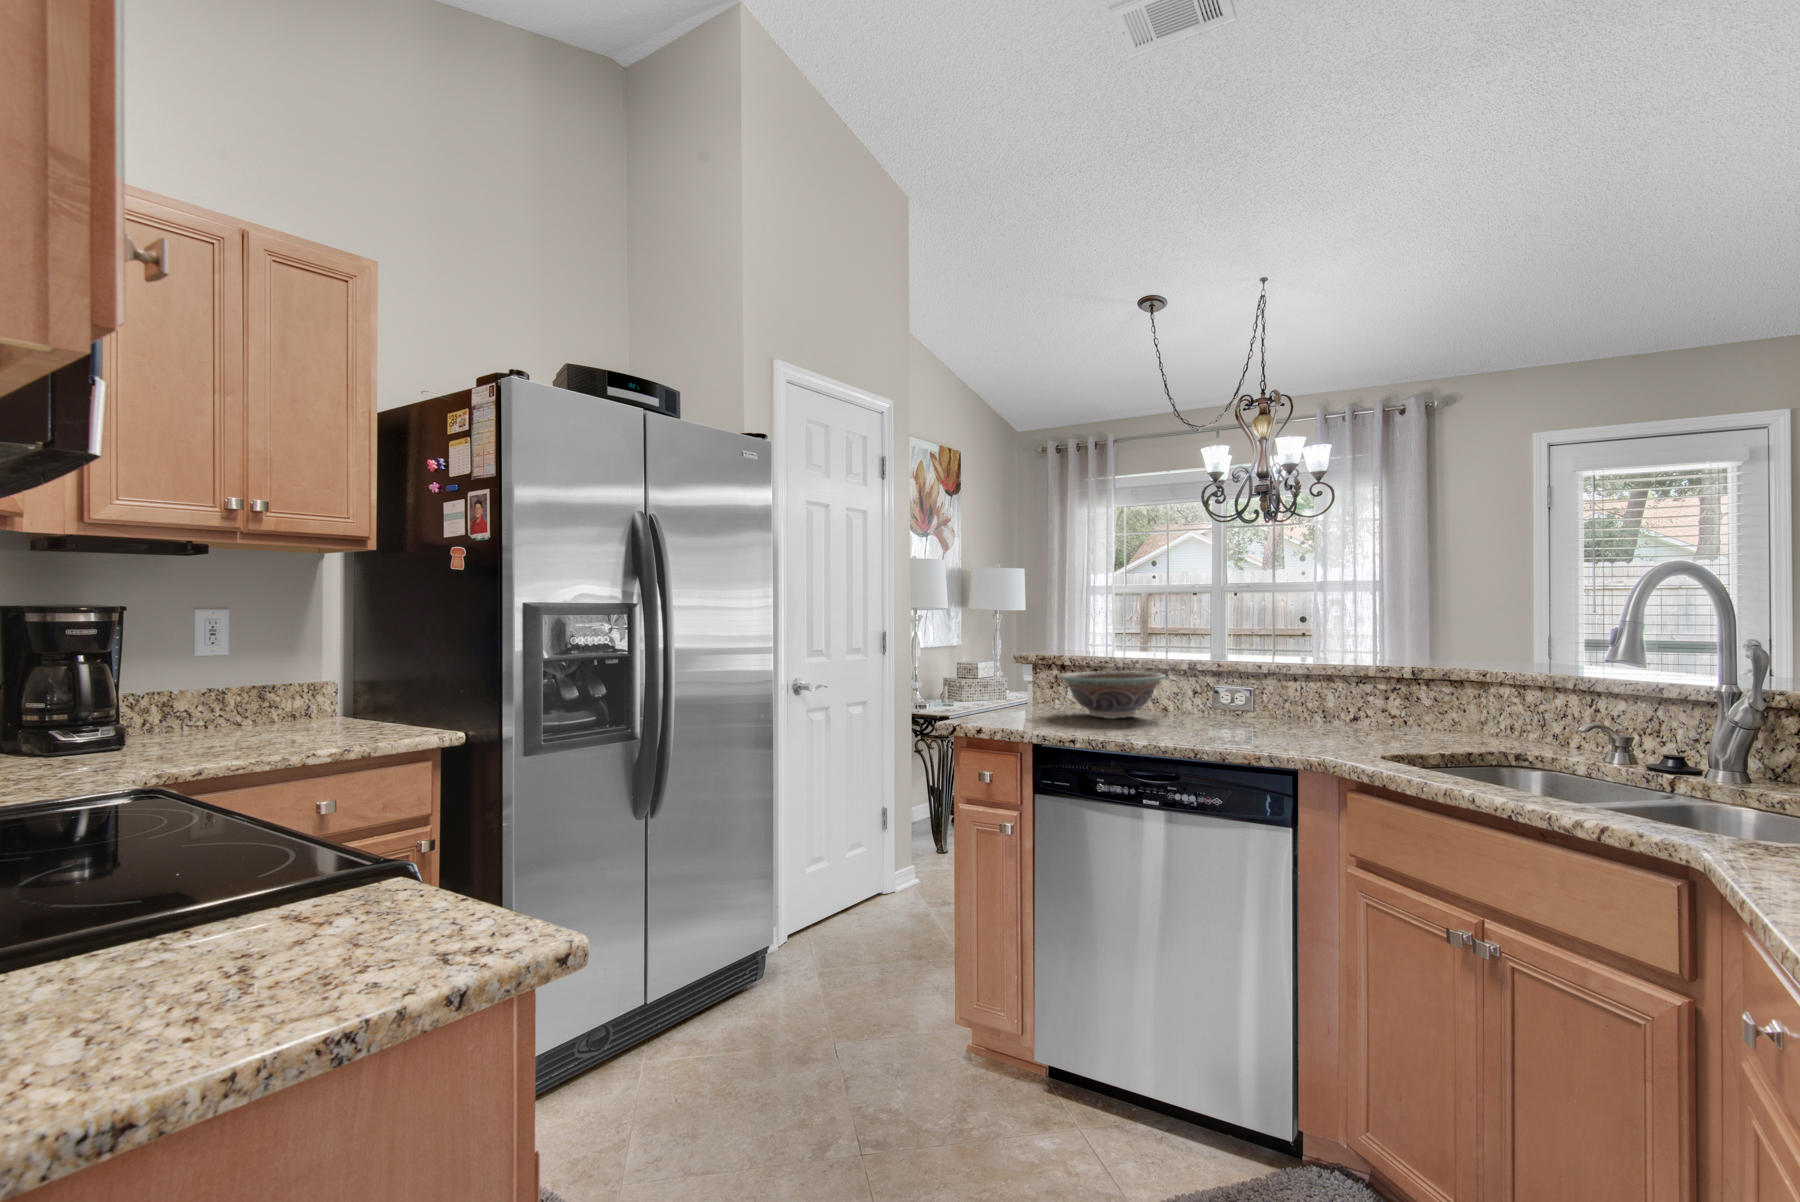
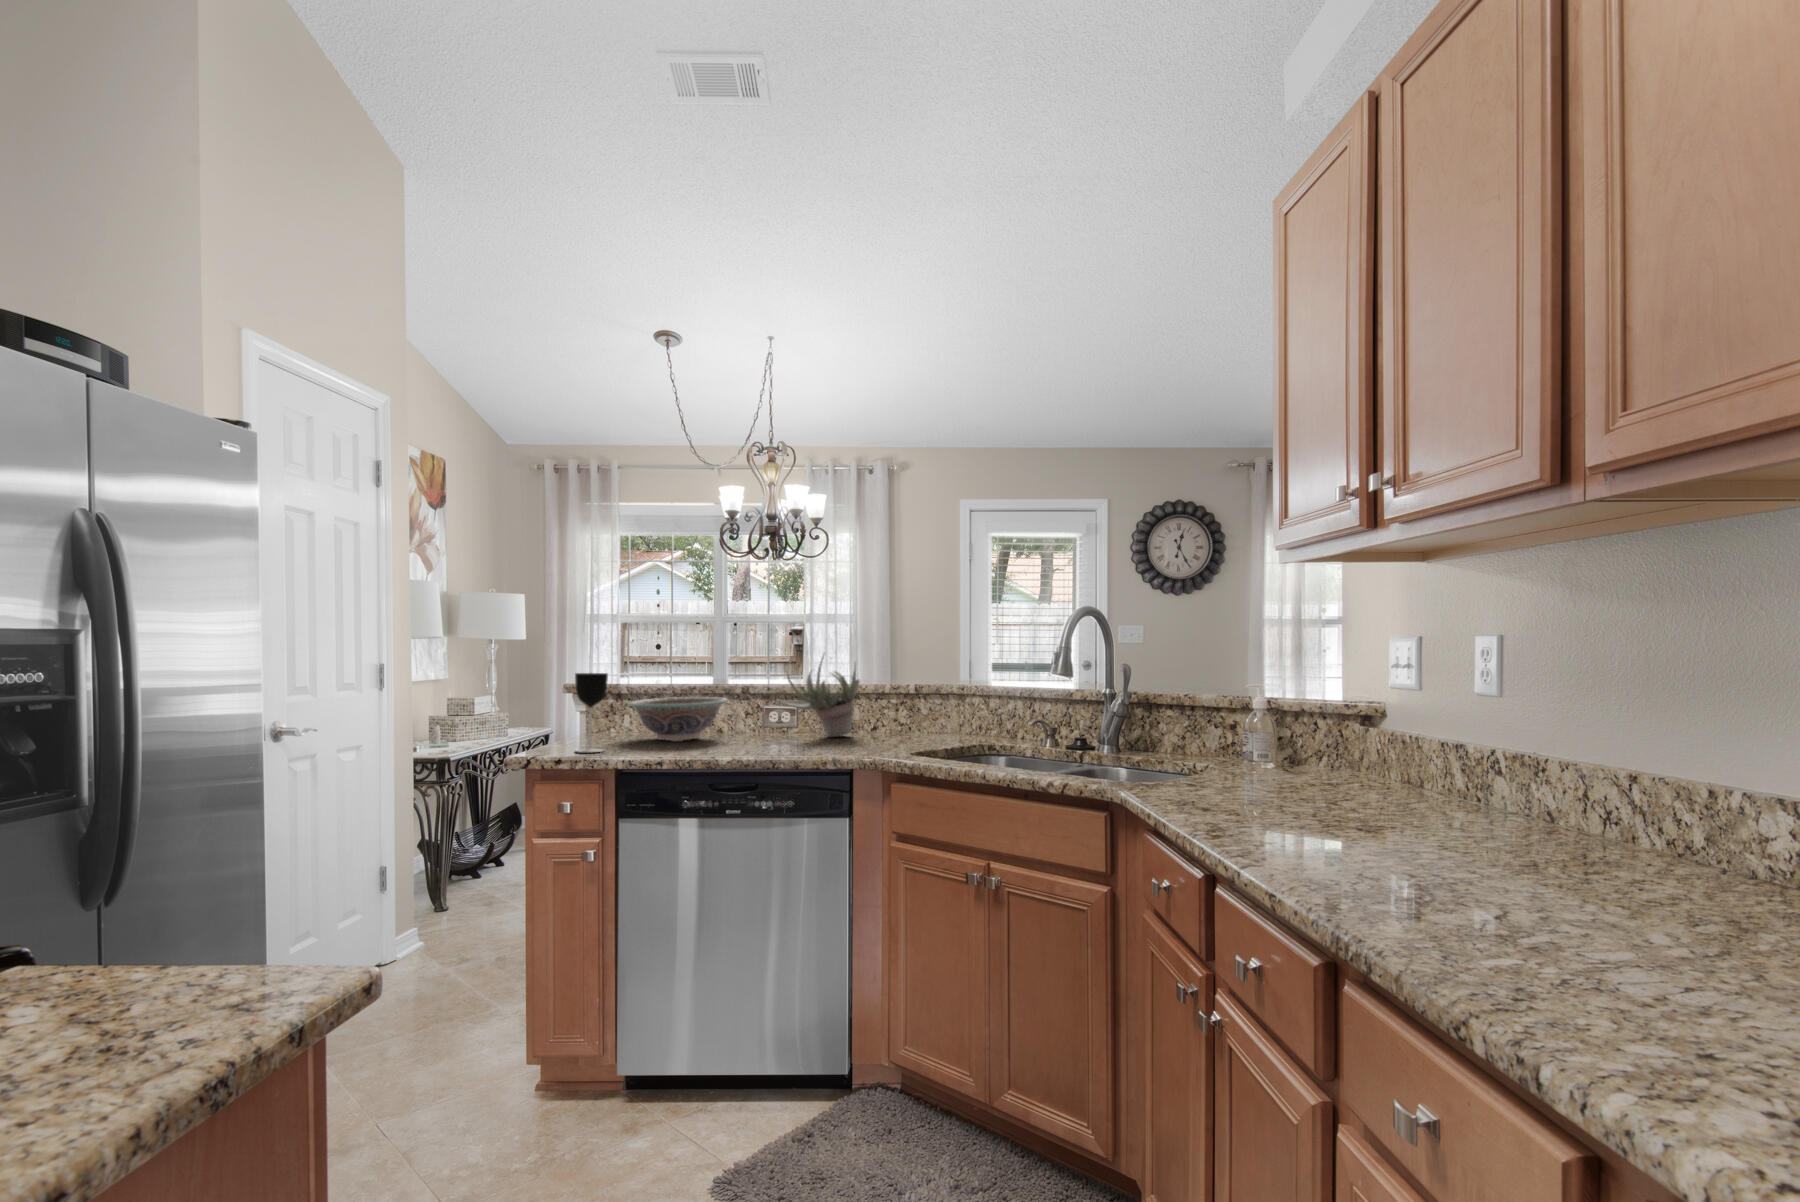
succulent plant: none [1221,625,1330,727] -> present [776,653,860,737]
wine glass: none [996,643,1029,724] -> present [575,673,608,752]

